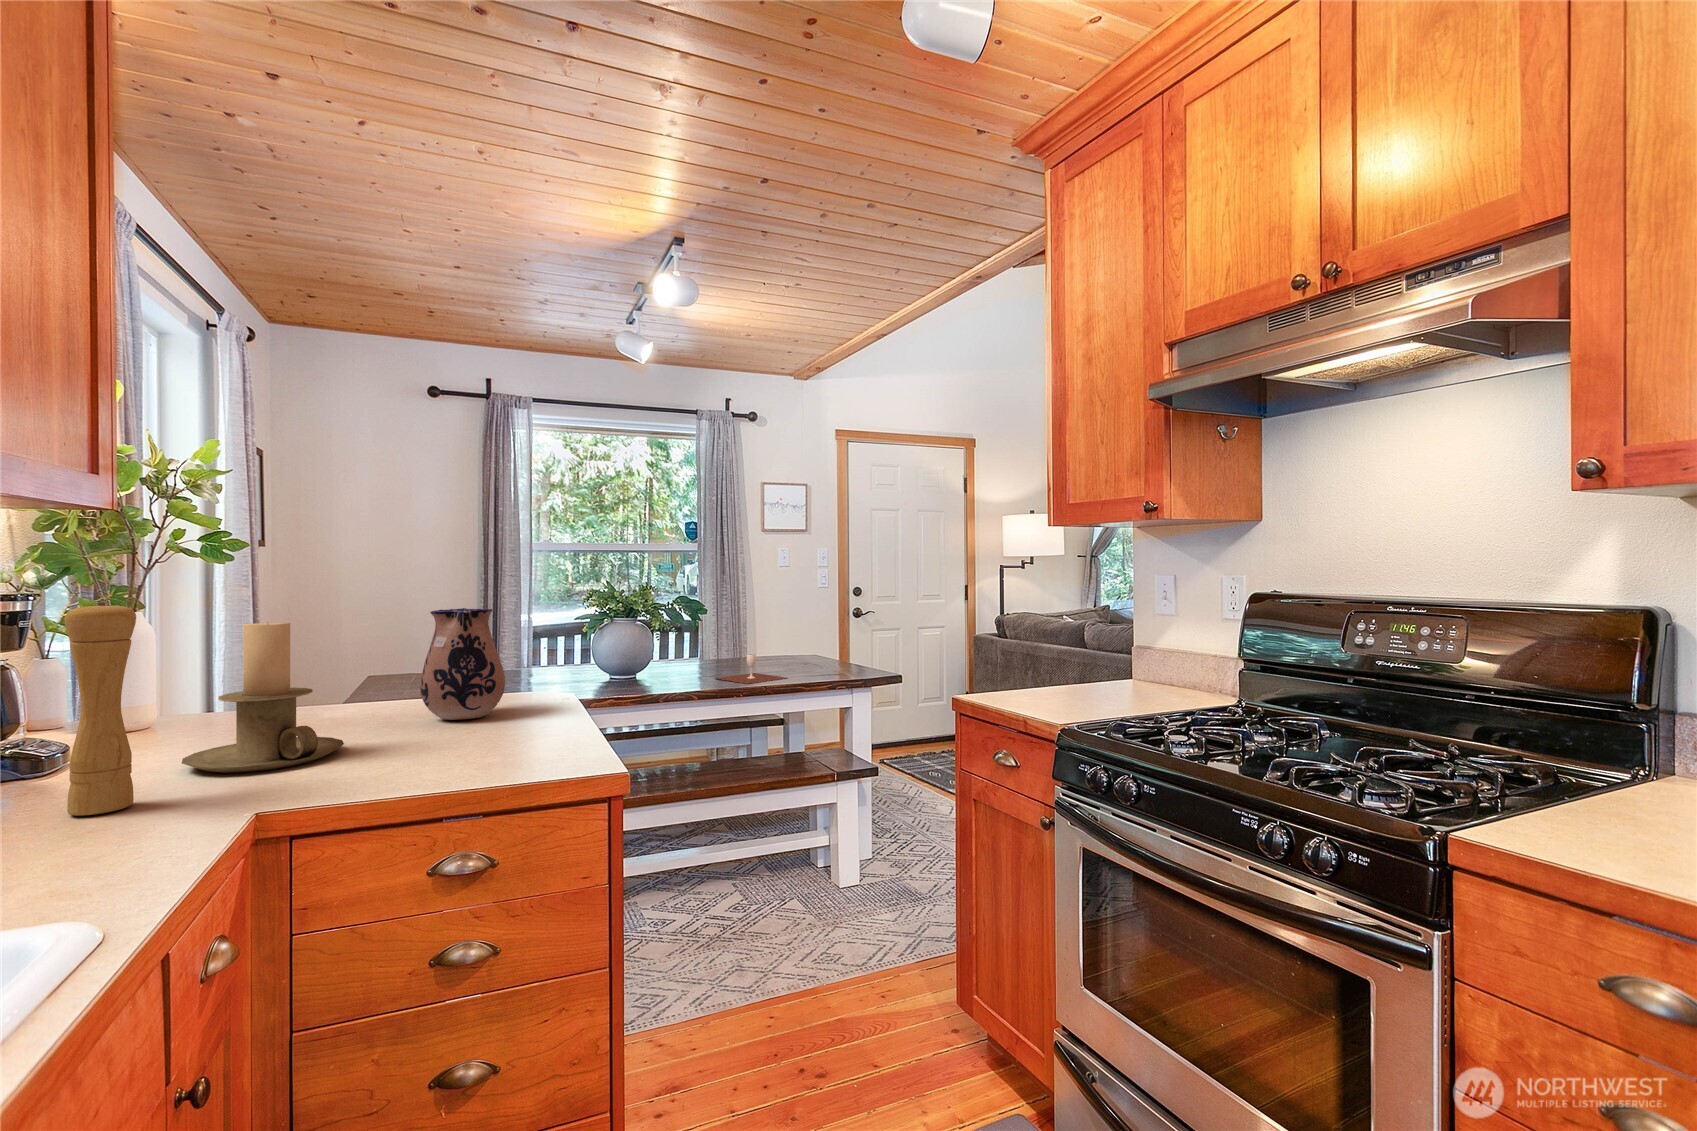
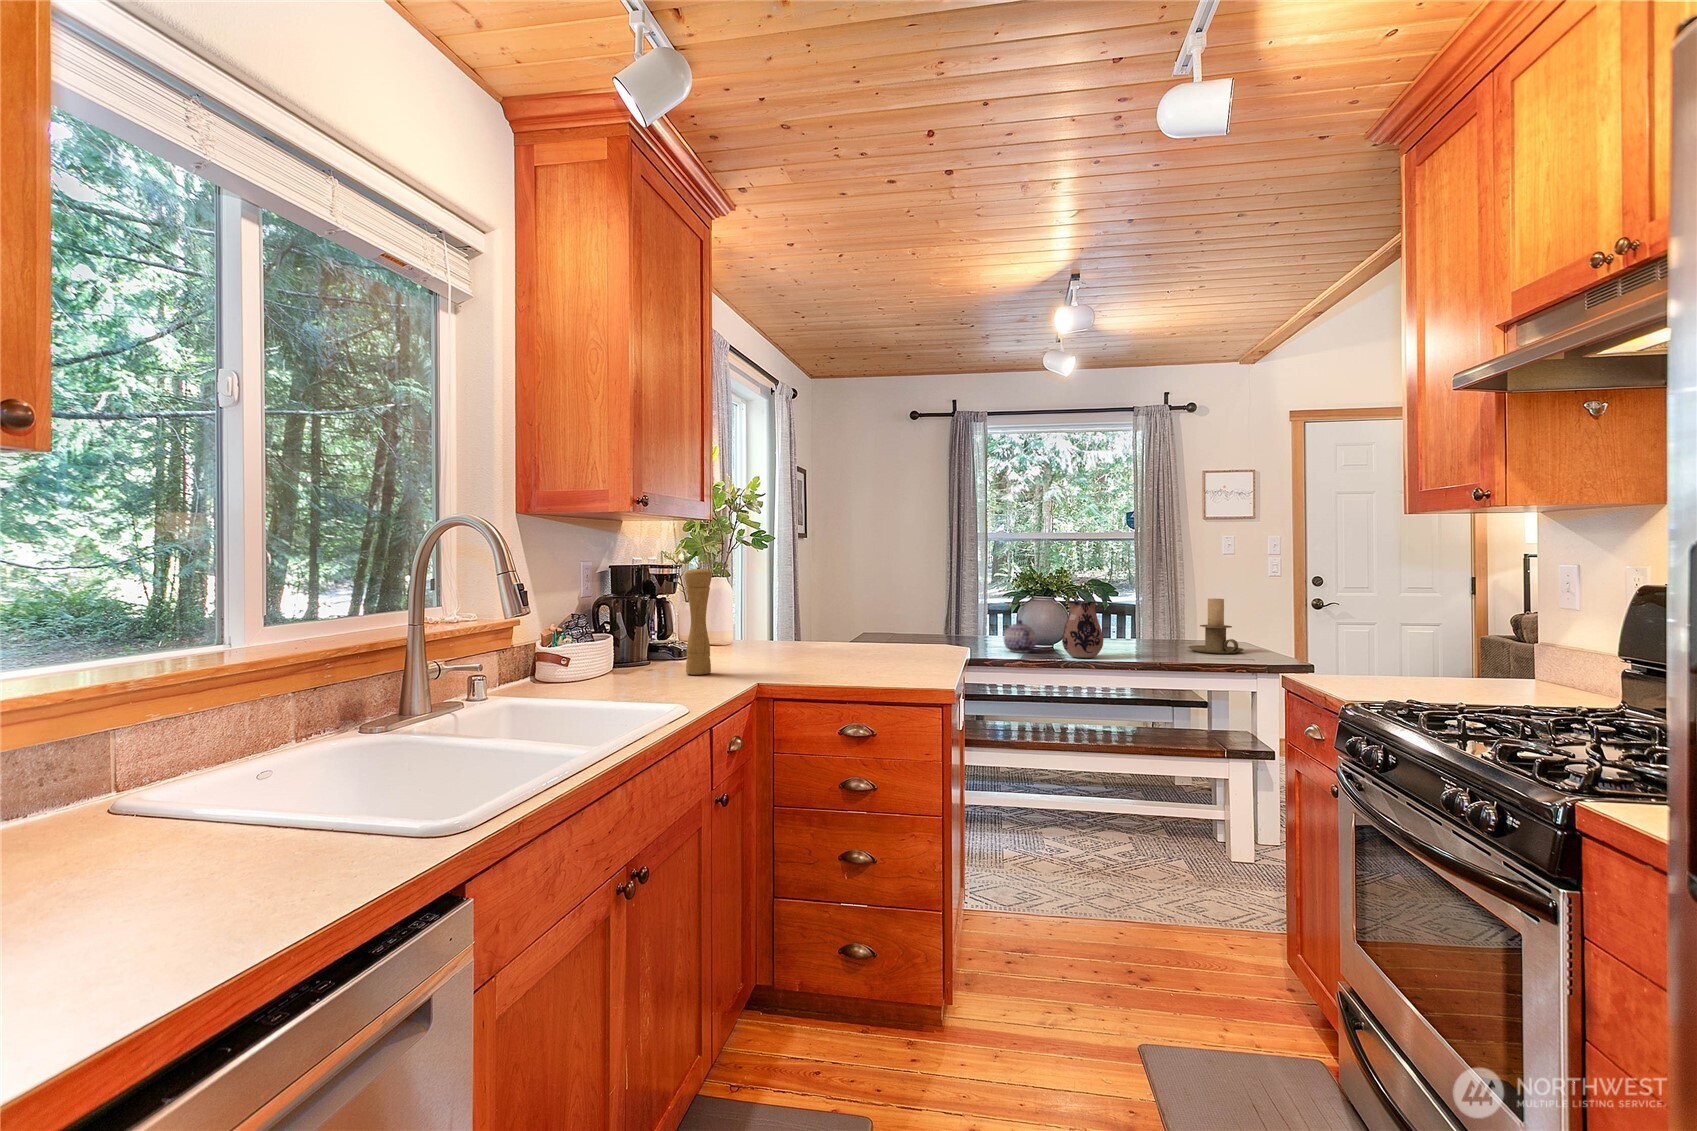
ceramic pitcher: present [420,608,505,720] -> present [1062,600,1103,658]
candle holder: present [182,622,344,773] -> present [1189,598,1244,654]
teapot: none [585,648,626,688] -> present [1004,620,1037,653]
wine glass: present [715,654,786,684] -> none [1116,632,1188,658]

